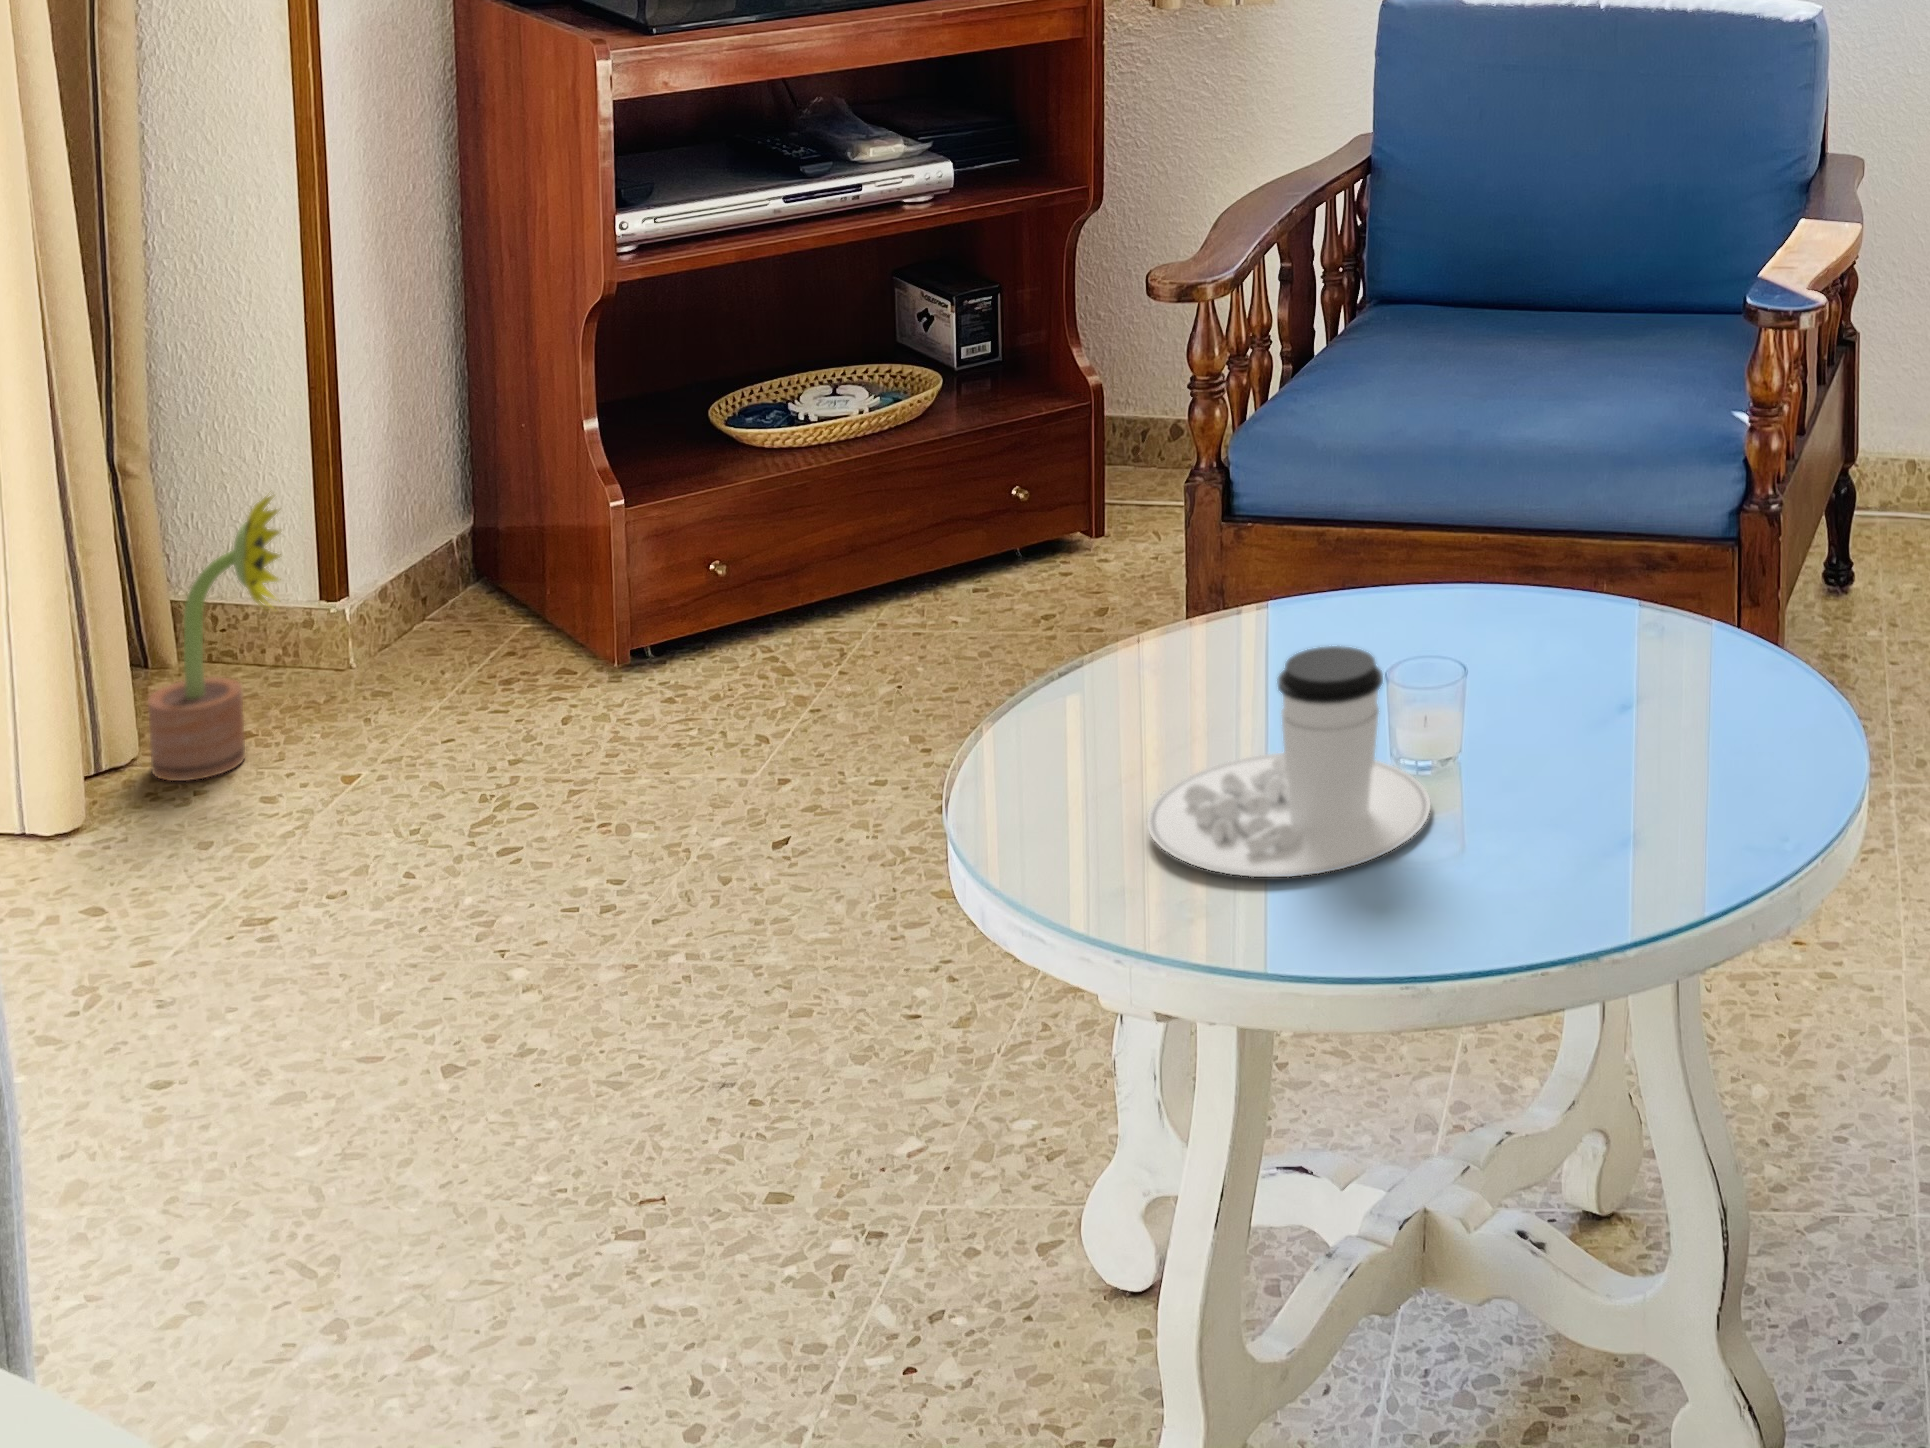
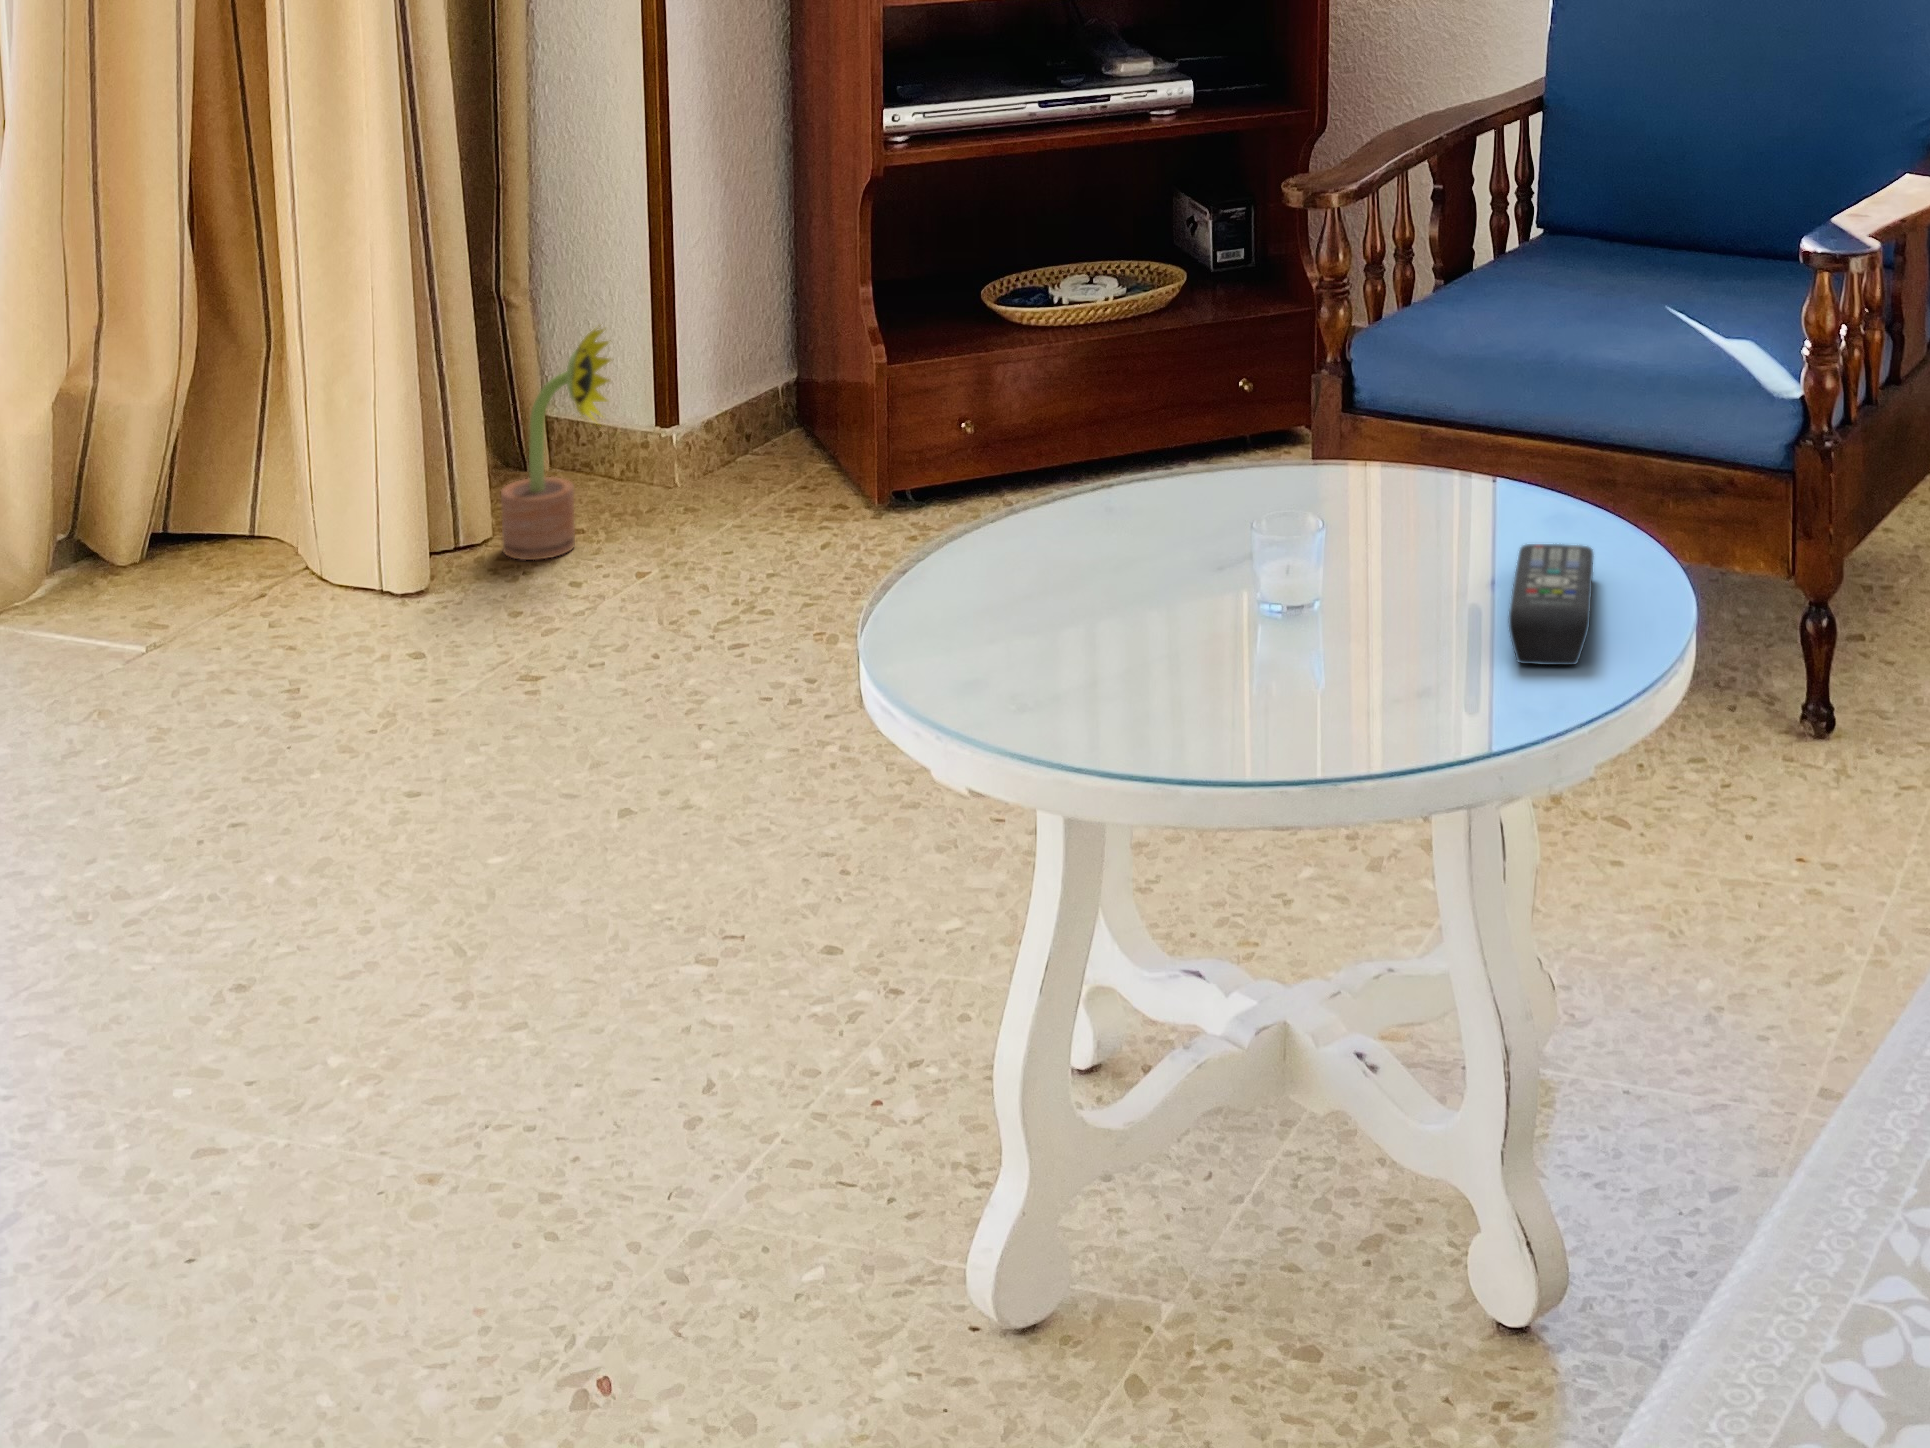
coffee cup: present [1147,646,1430,877] -> none [1040,491,1291,687]
remote control: none [1623,655,1758,795] -> present [1508,544,1594,665]

